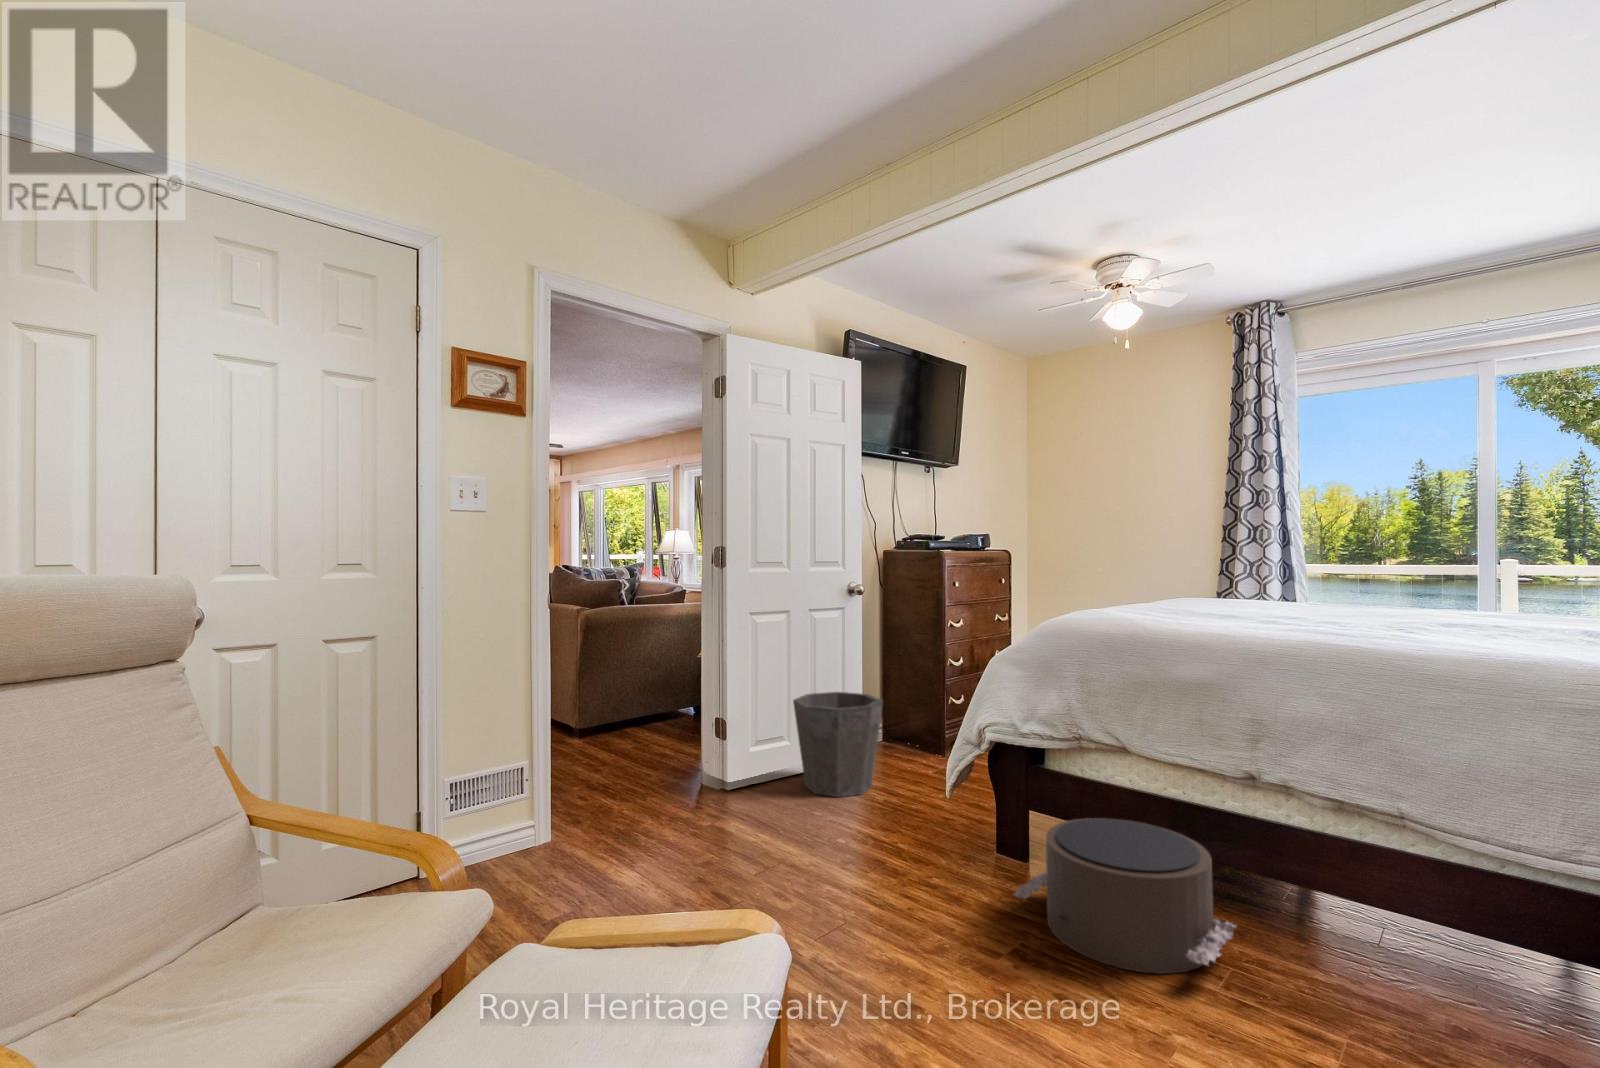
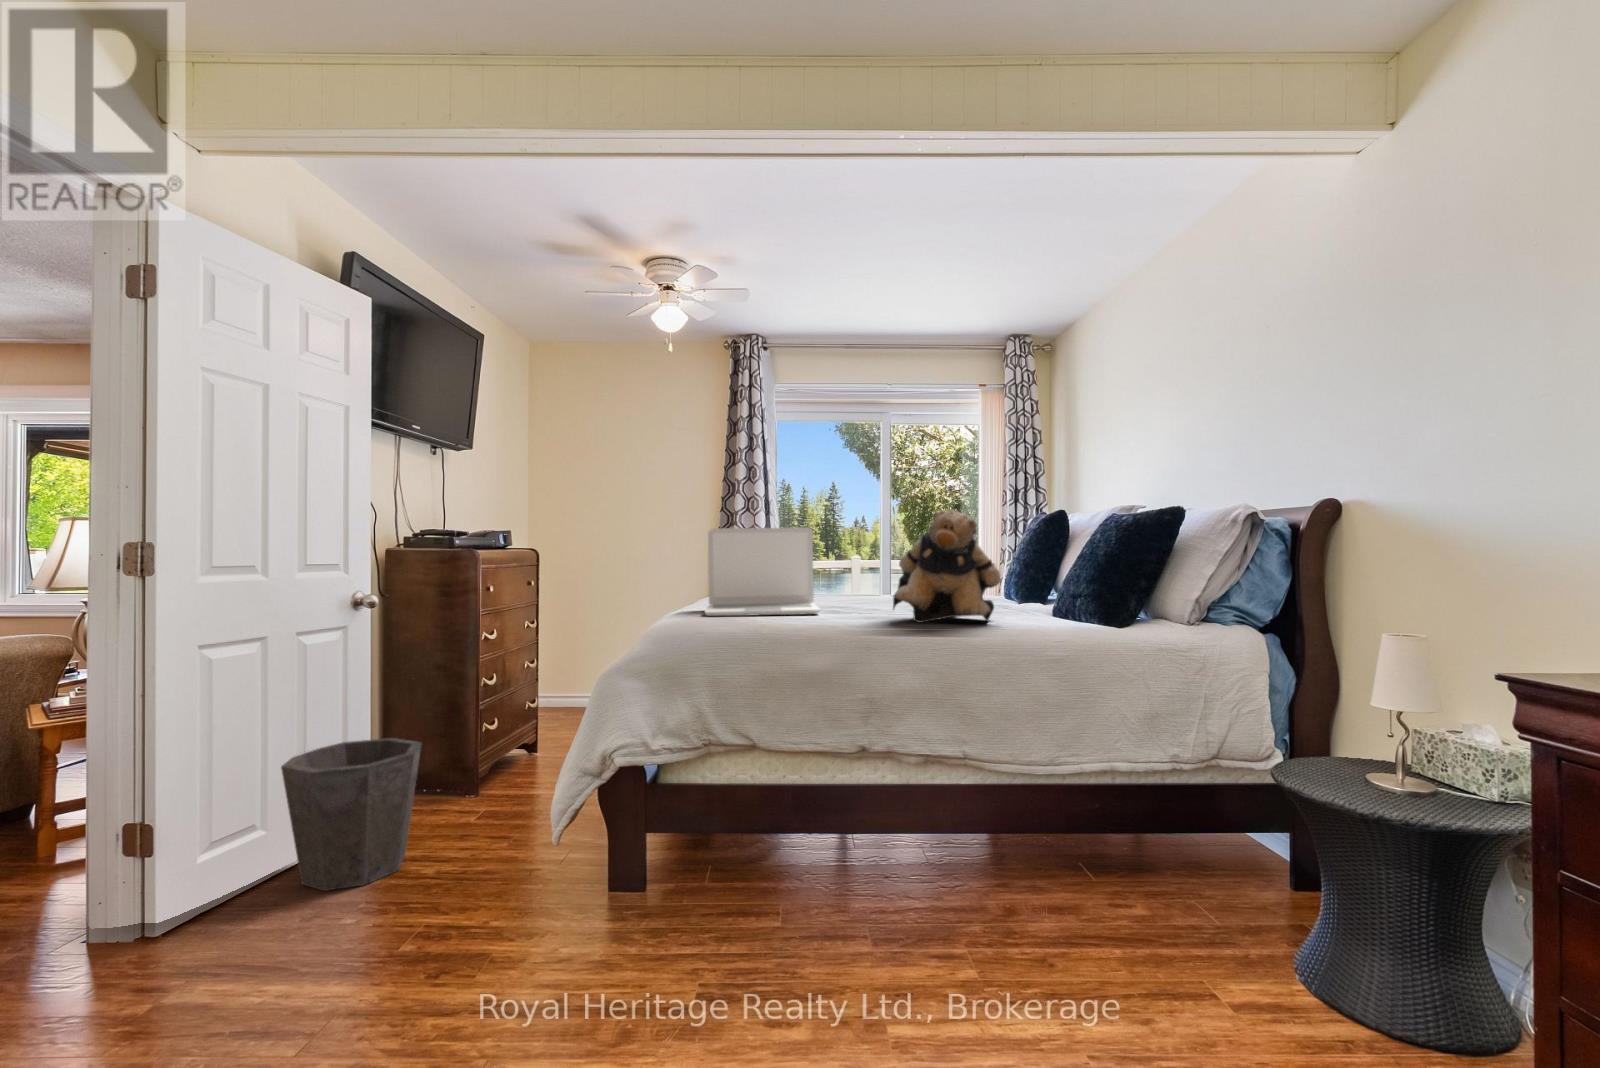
teddy bear: none [1292,504,1465,648] -> present [893,510,1001,623]
laptop: none [1102,527,1250,624] -> present [705,527,820,616]
pouf: present [1014,818,1236,973] -> none [674,814,874,970]

